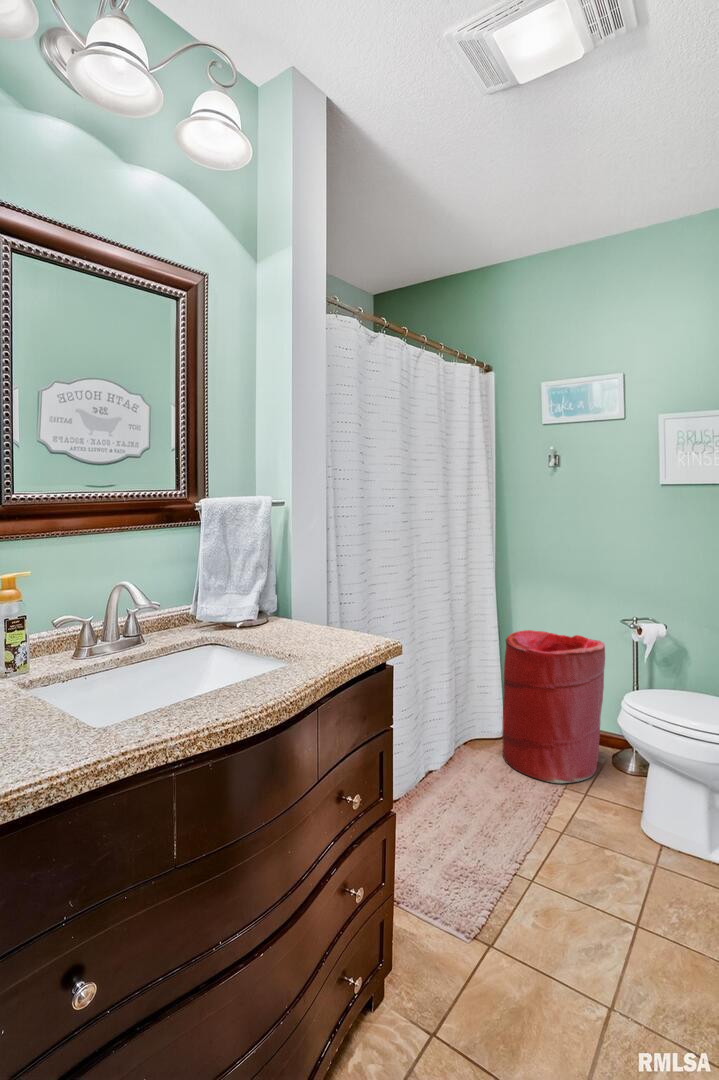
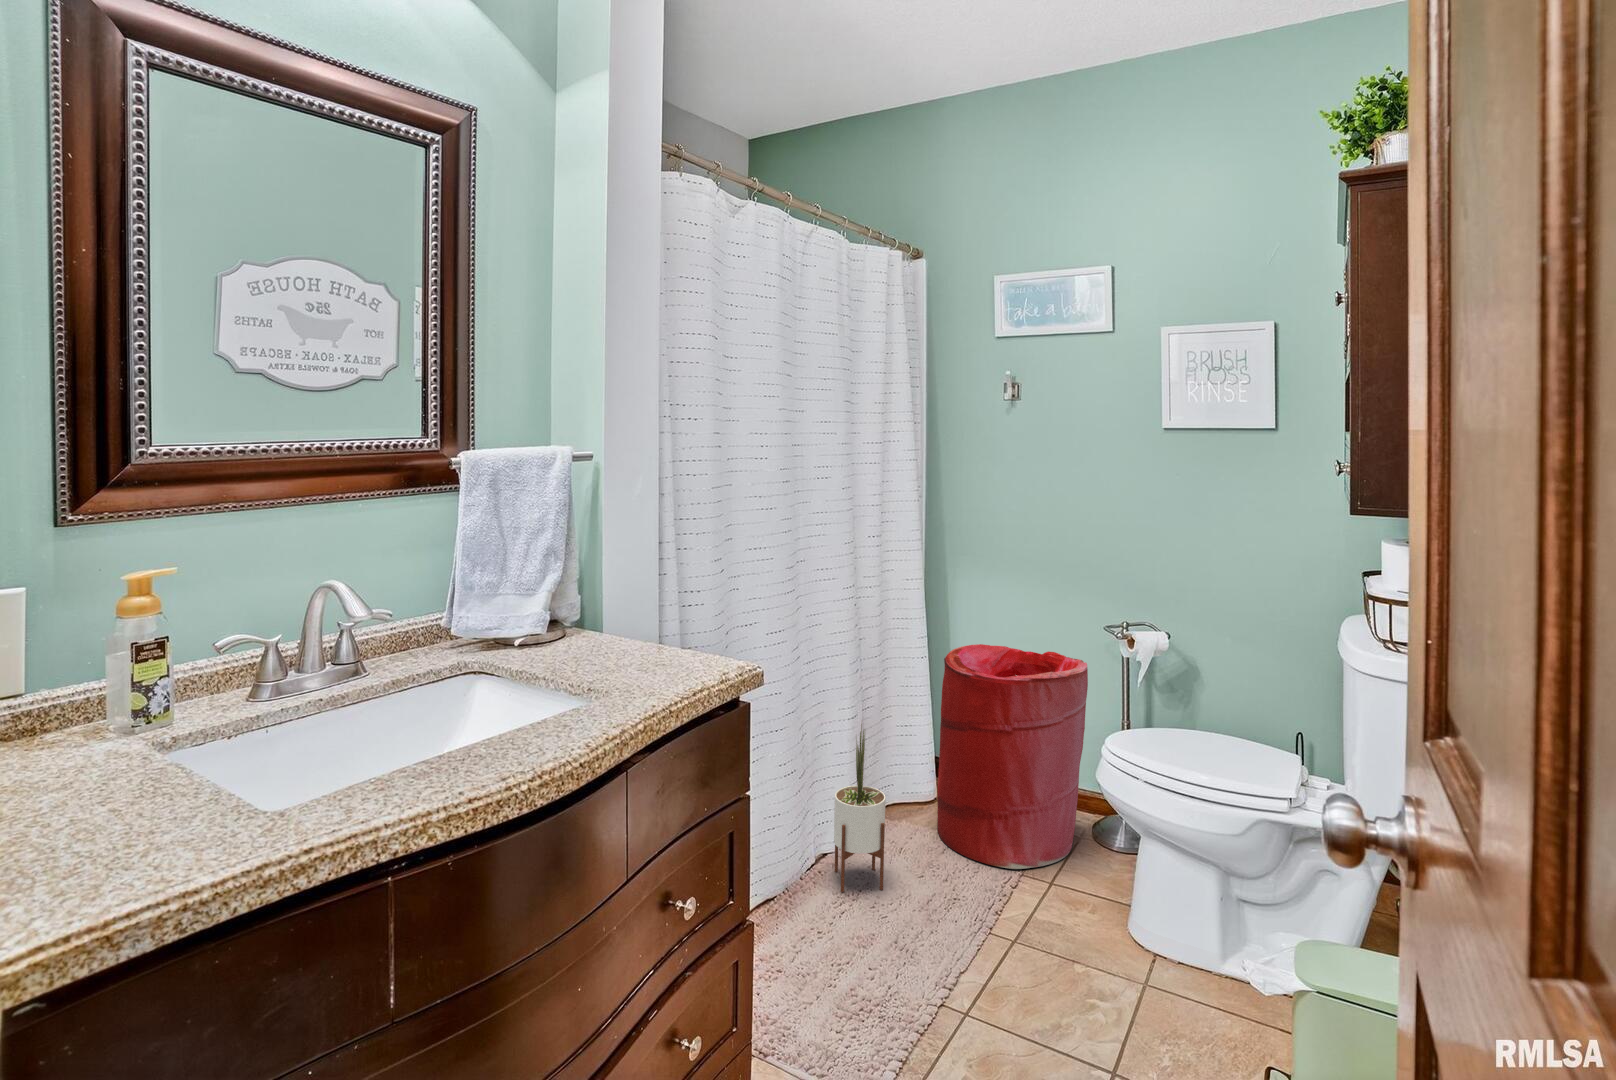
potted plant: none [435,676,470,796] -> present [834,723,886,892]

